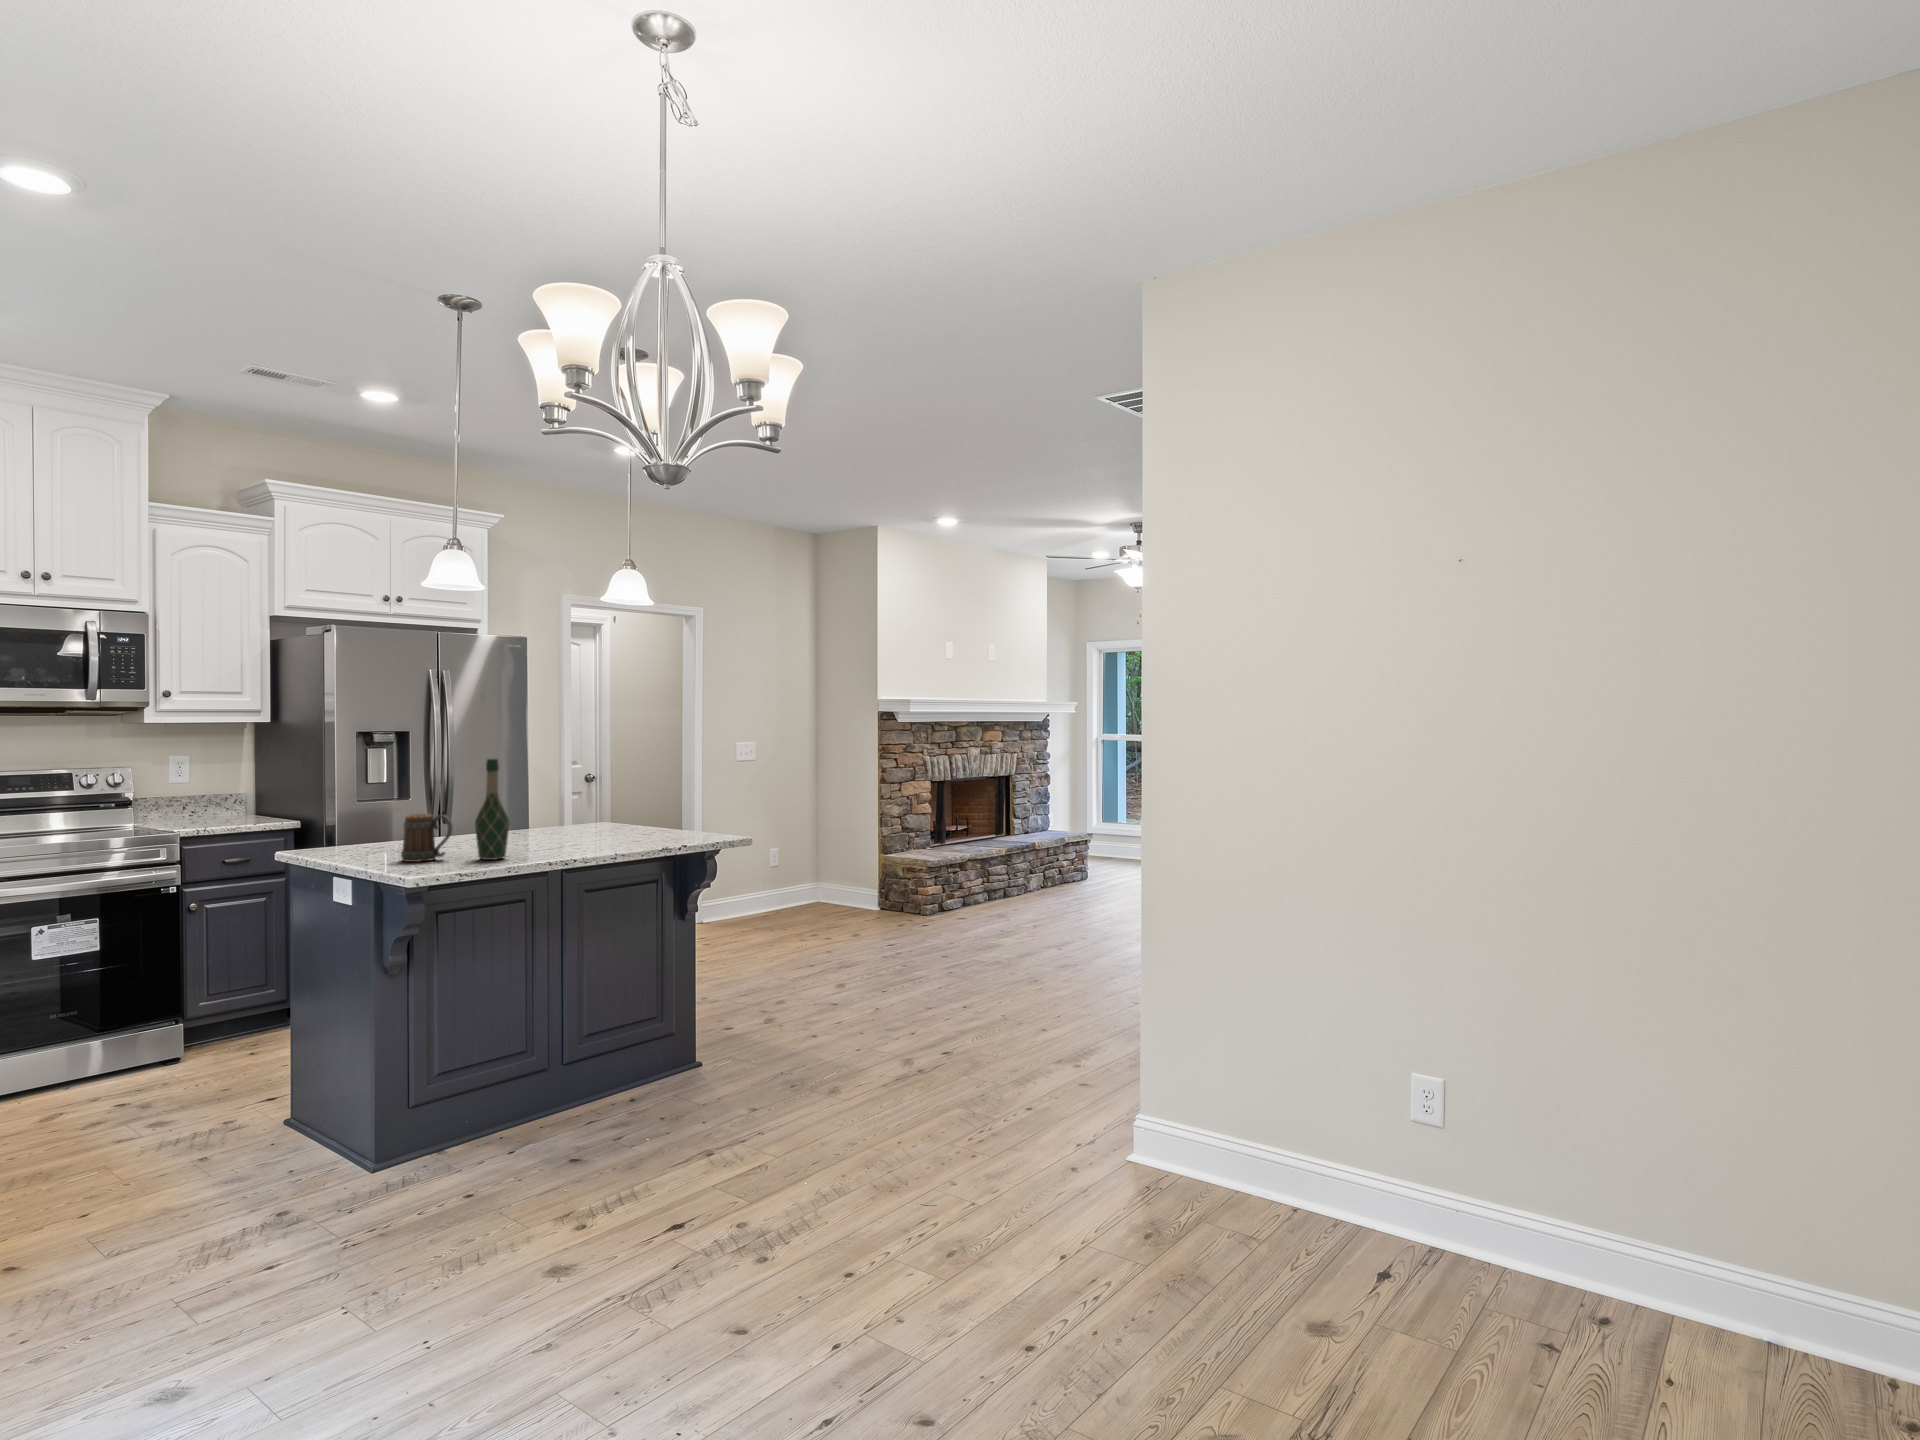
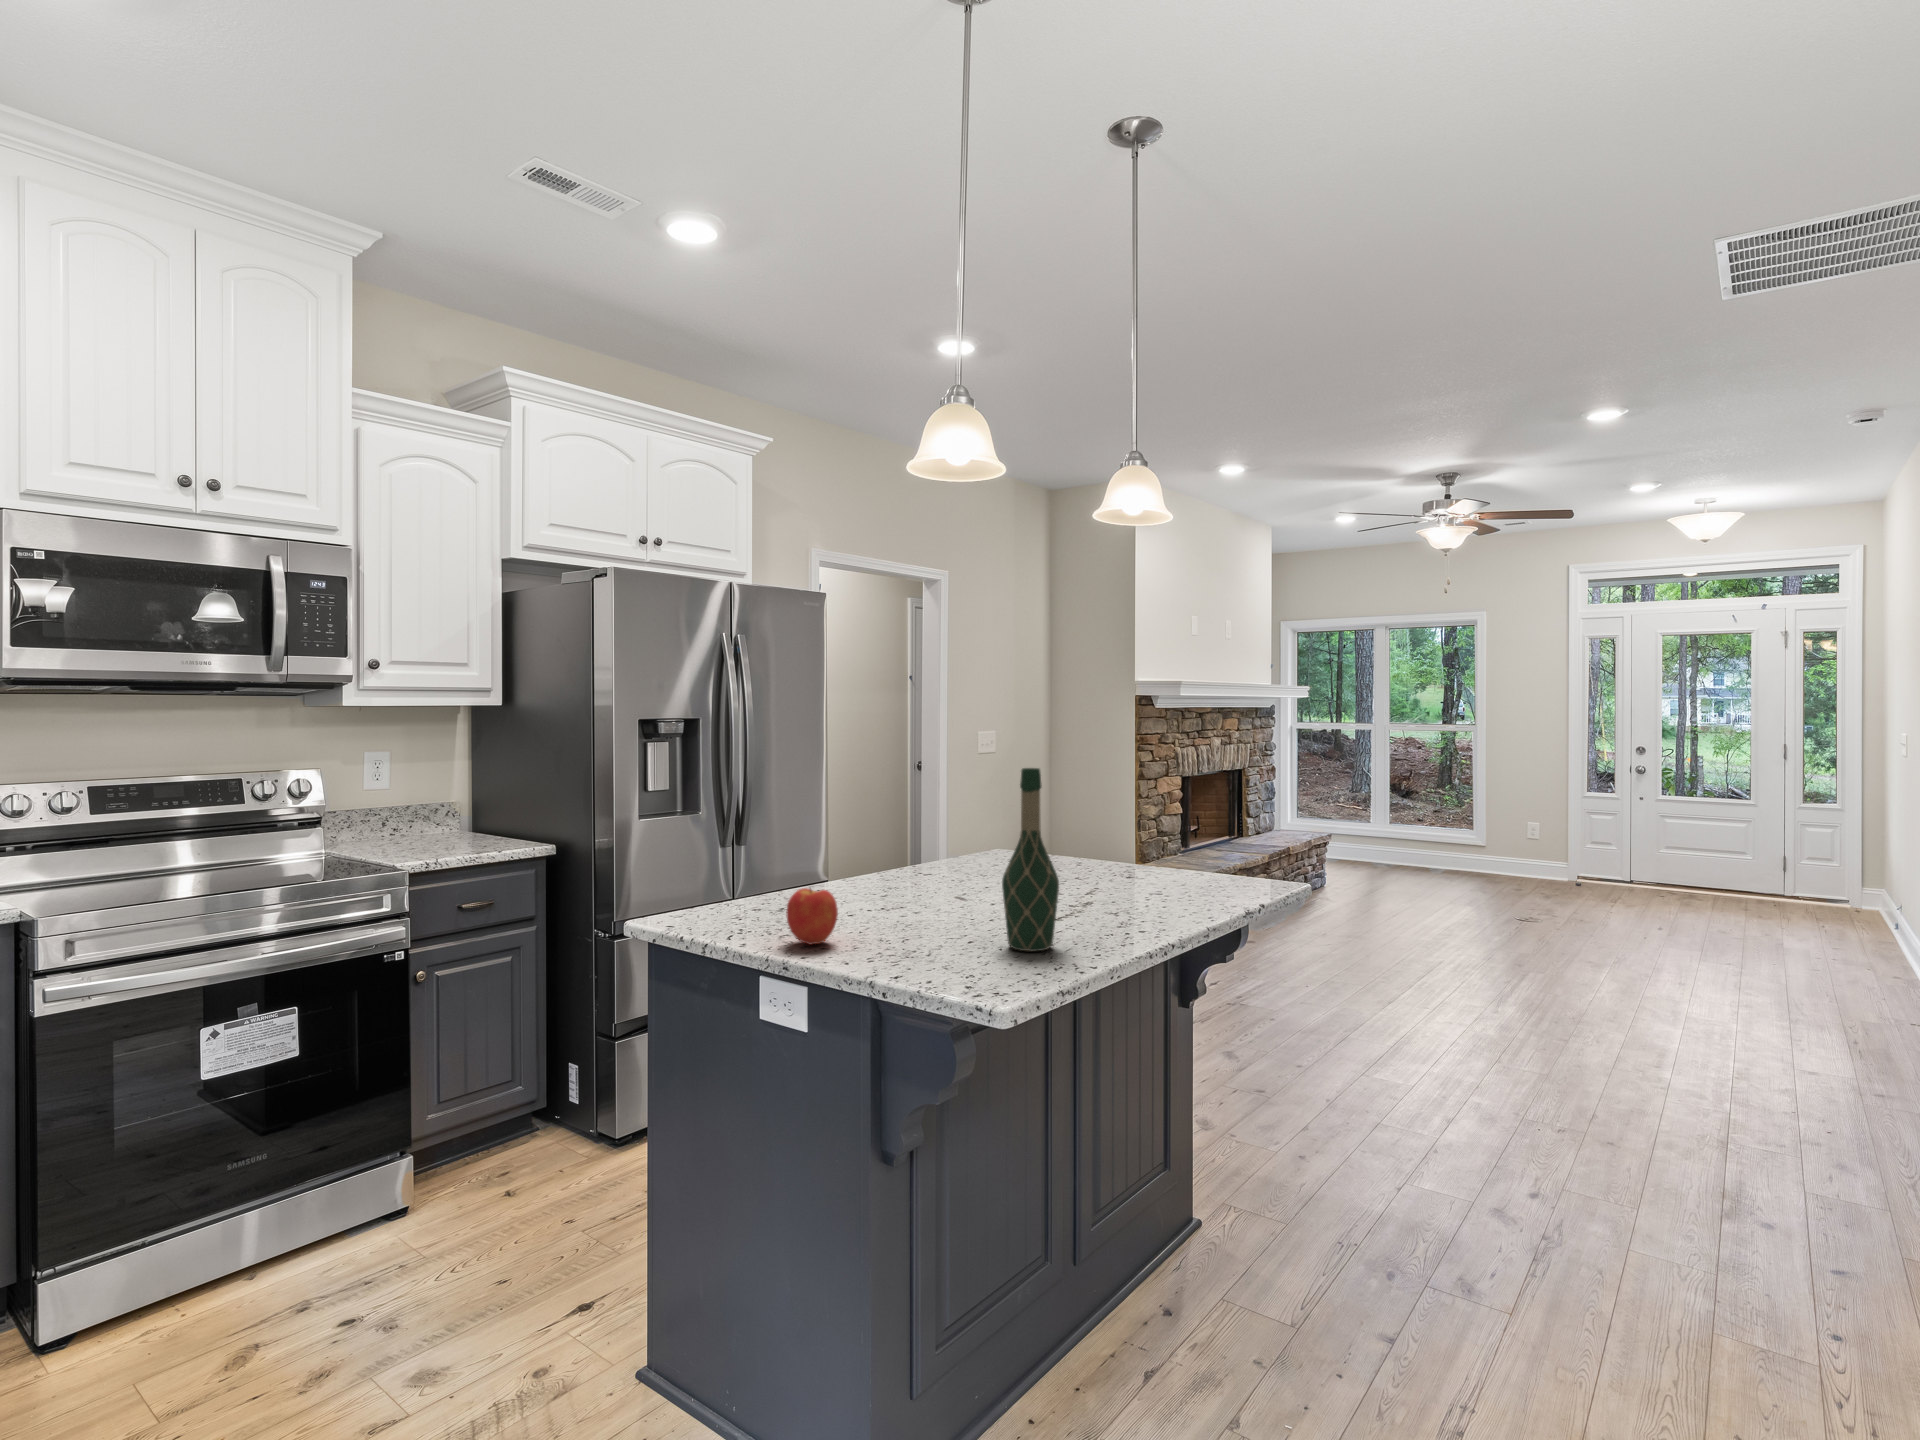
mug: present [401,814,452,862] -> none [879,867,964,958]
apple: none [355,825,388,858] -> present [786,888,838,945]

